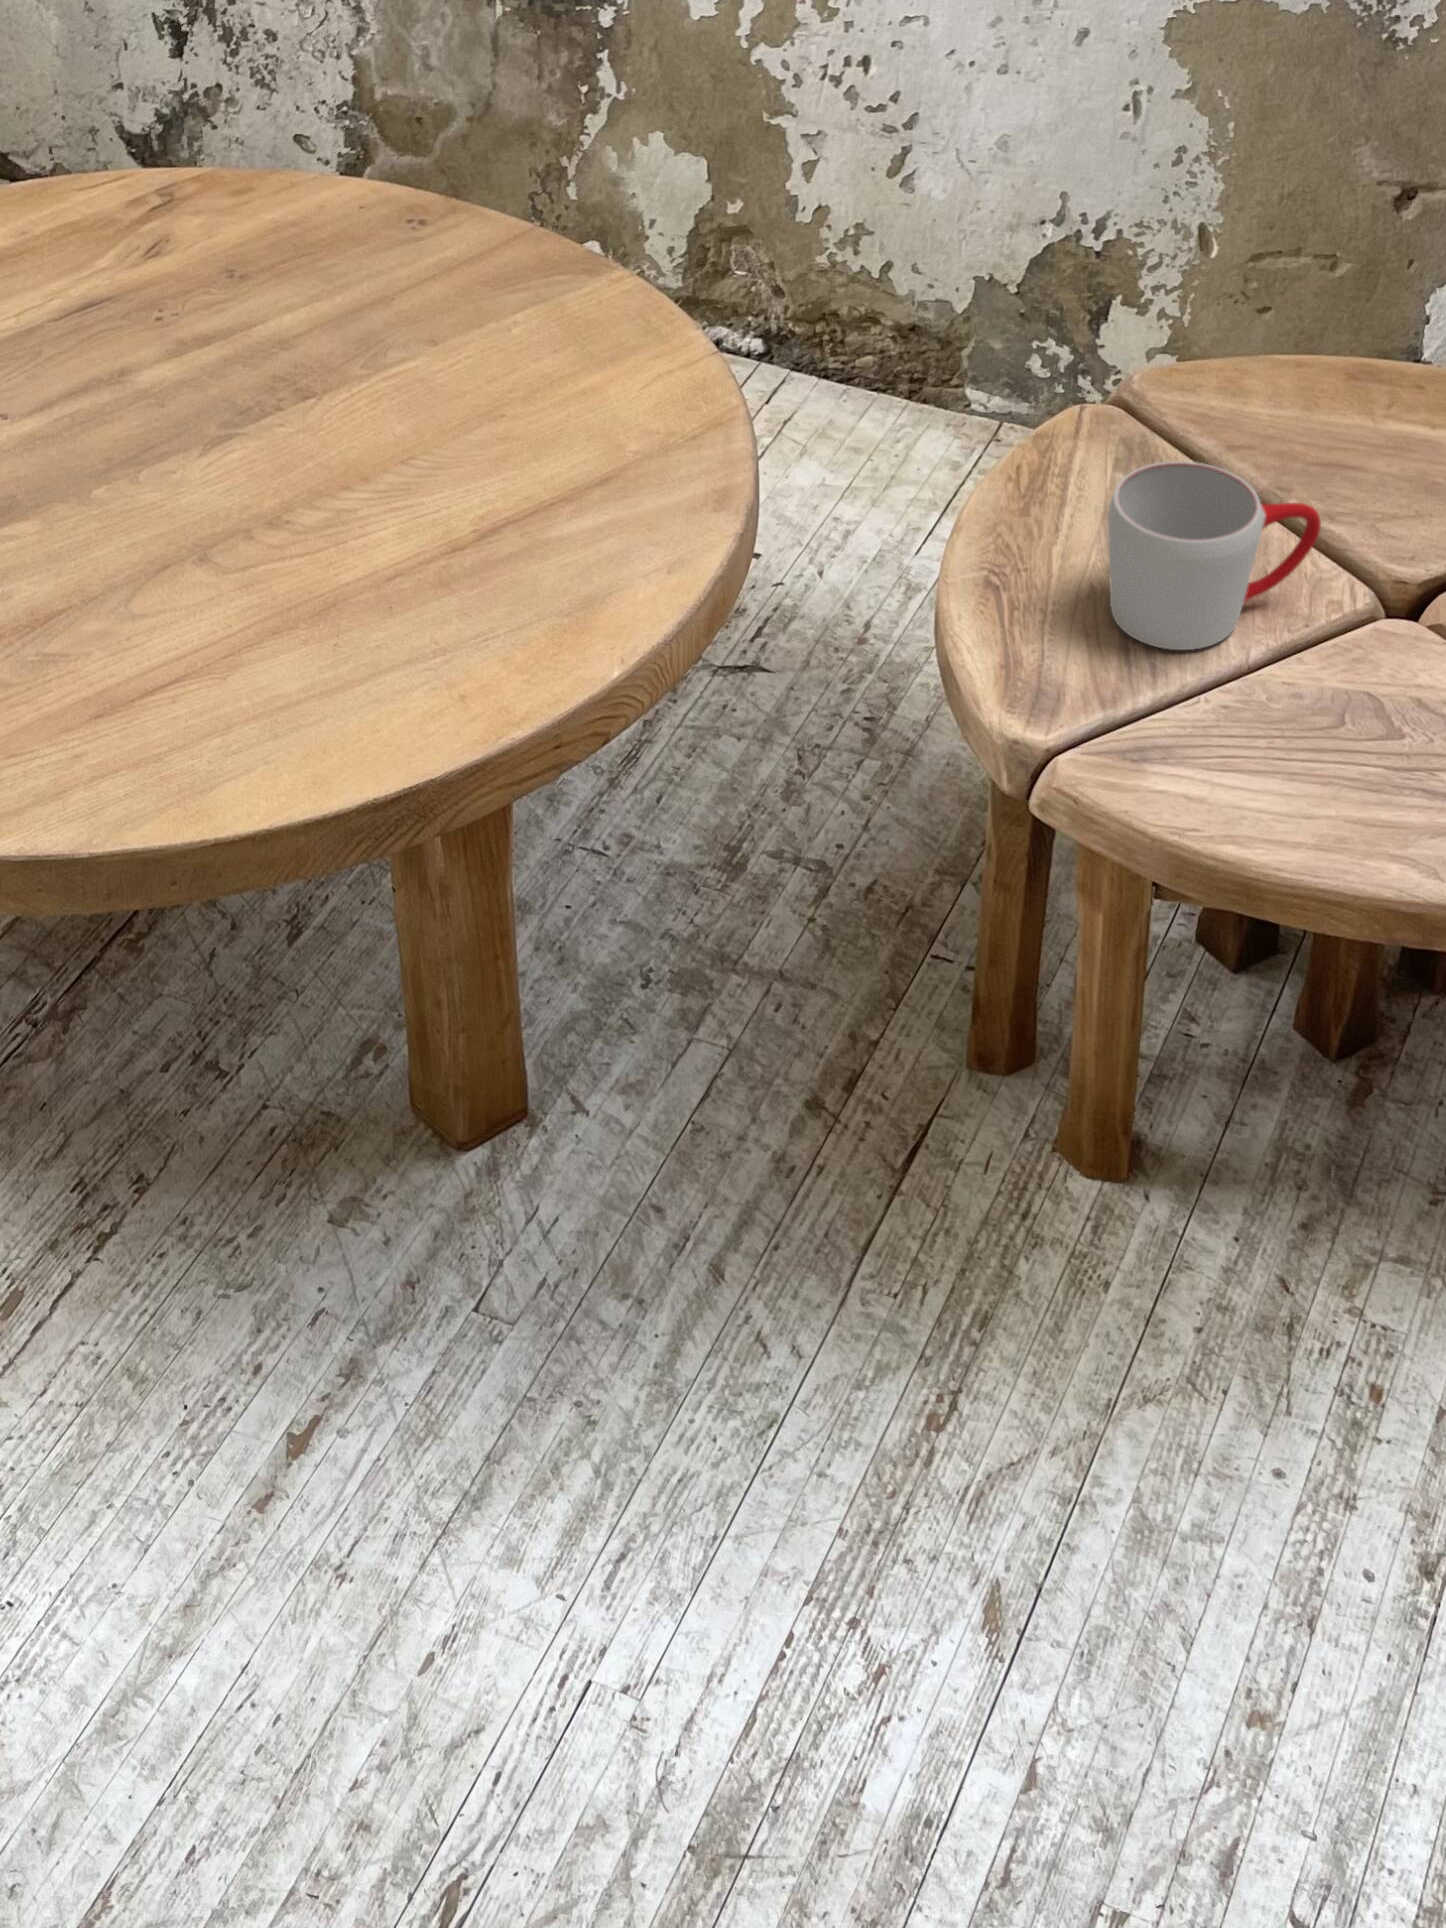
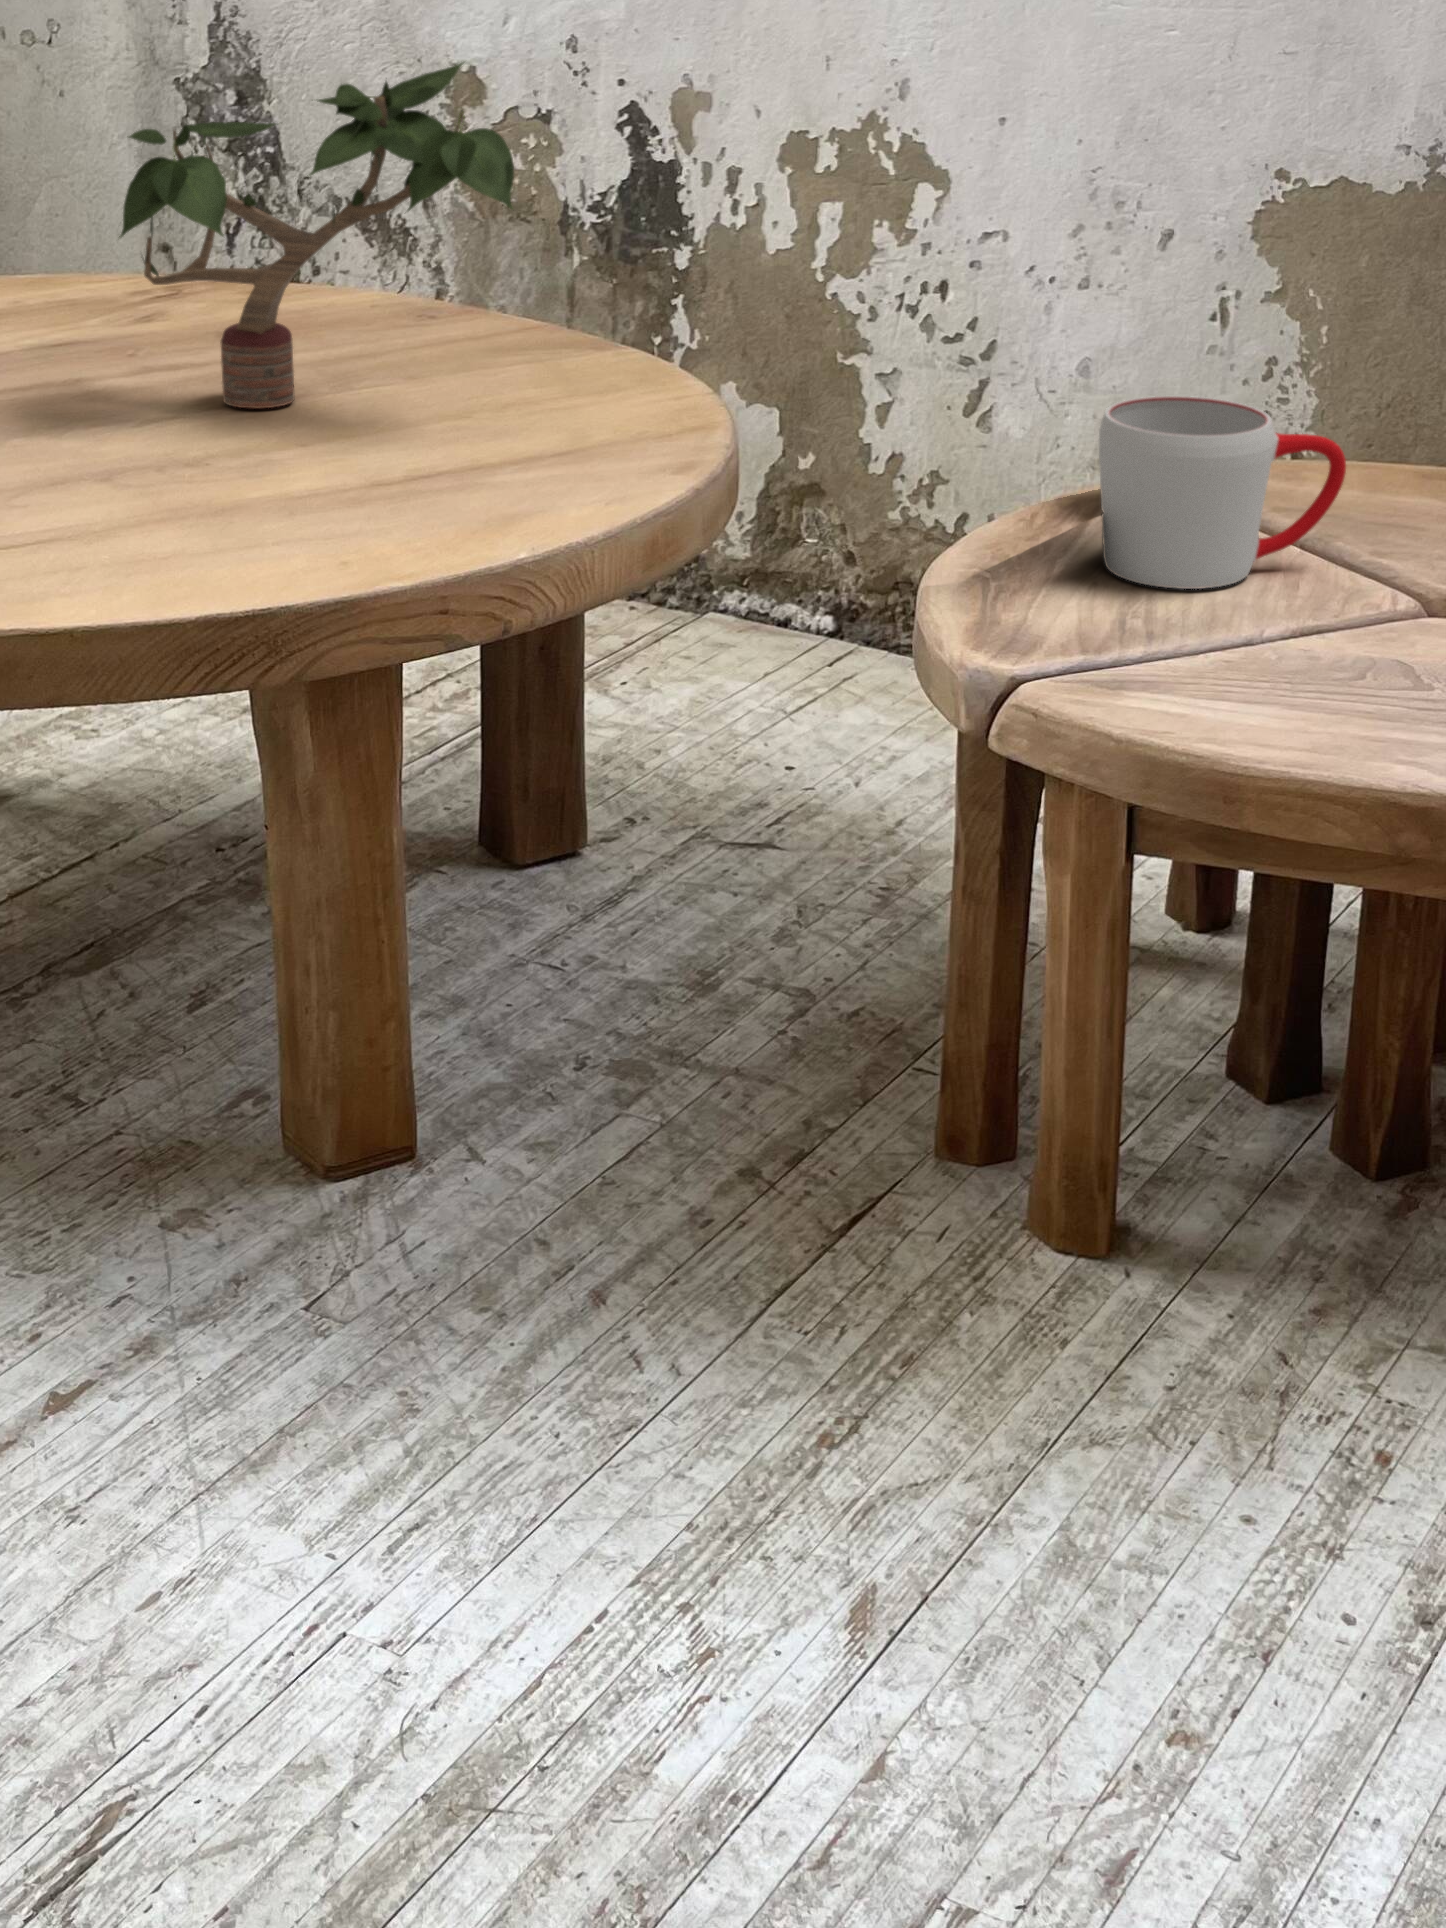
potted plant: none [142,111,619,448] -> present [119,63,514,408]

